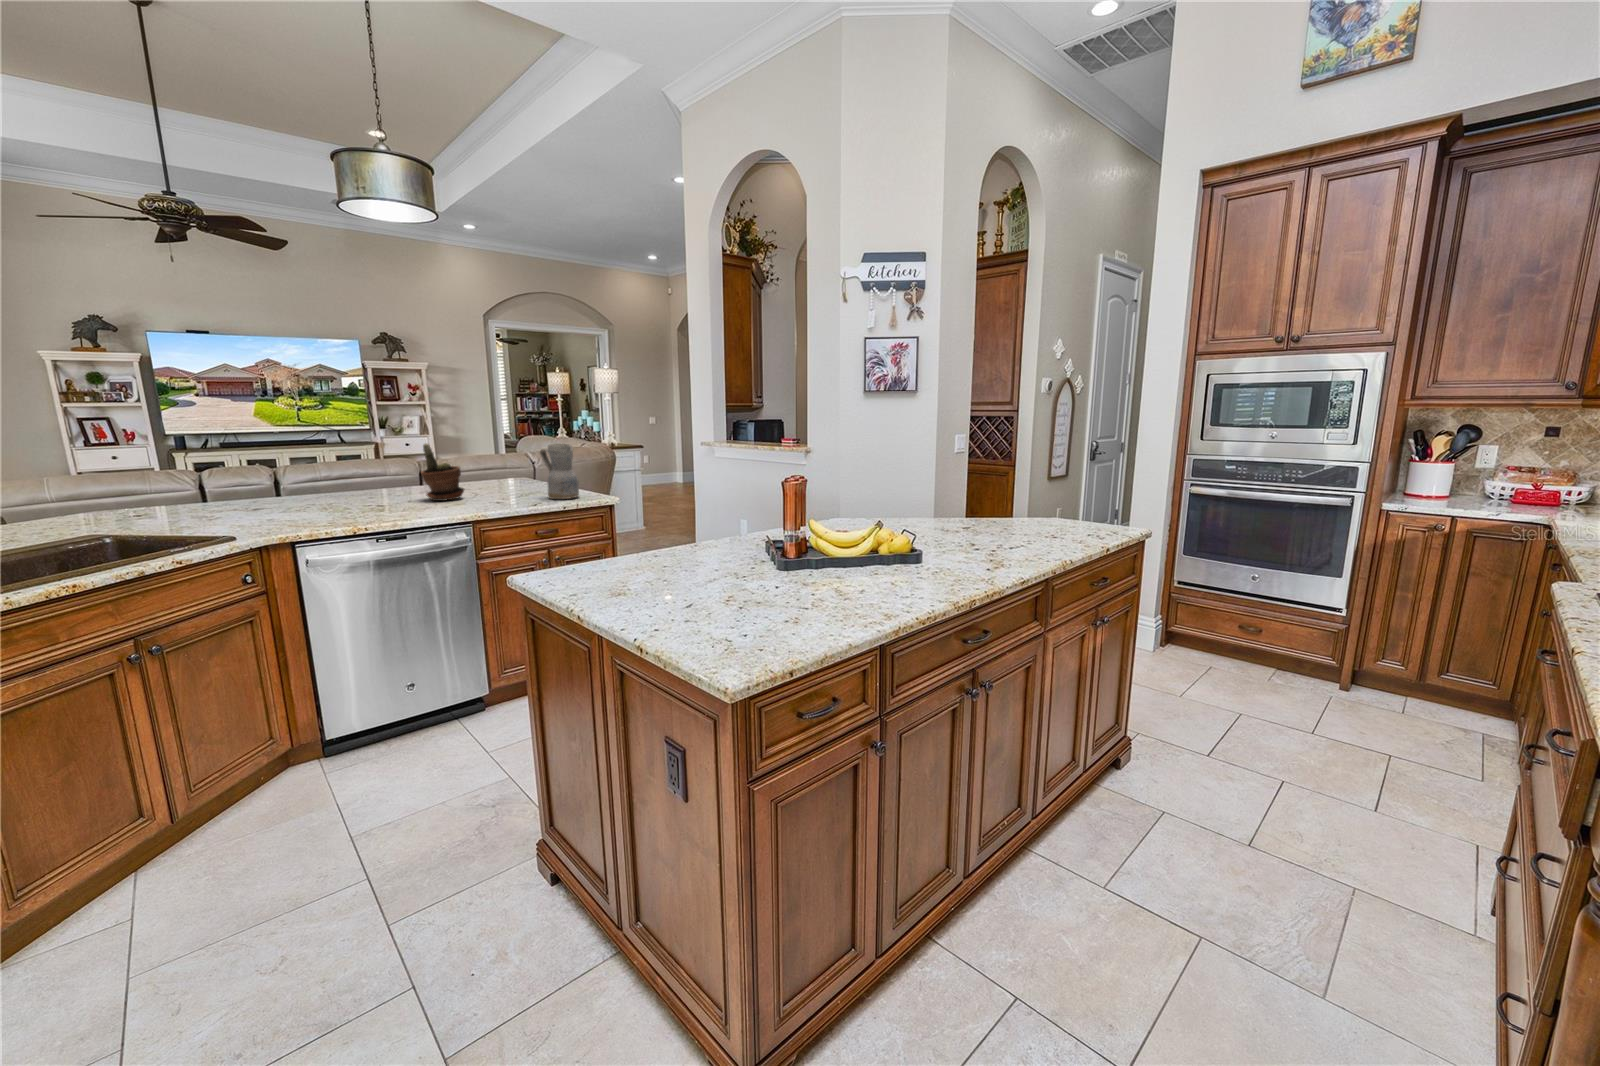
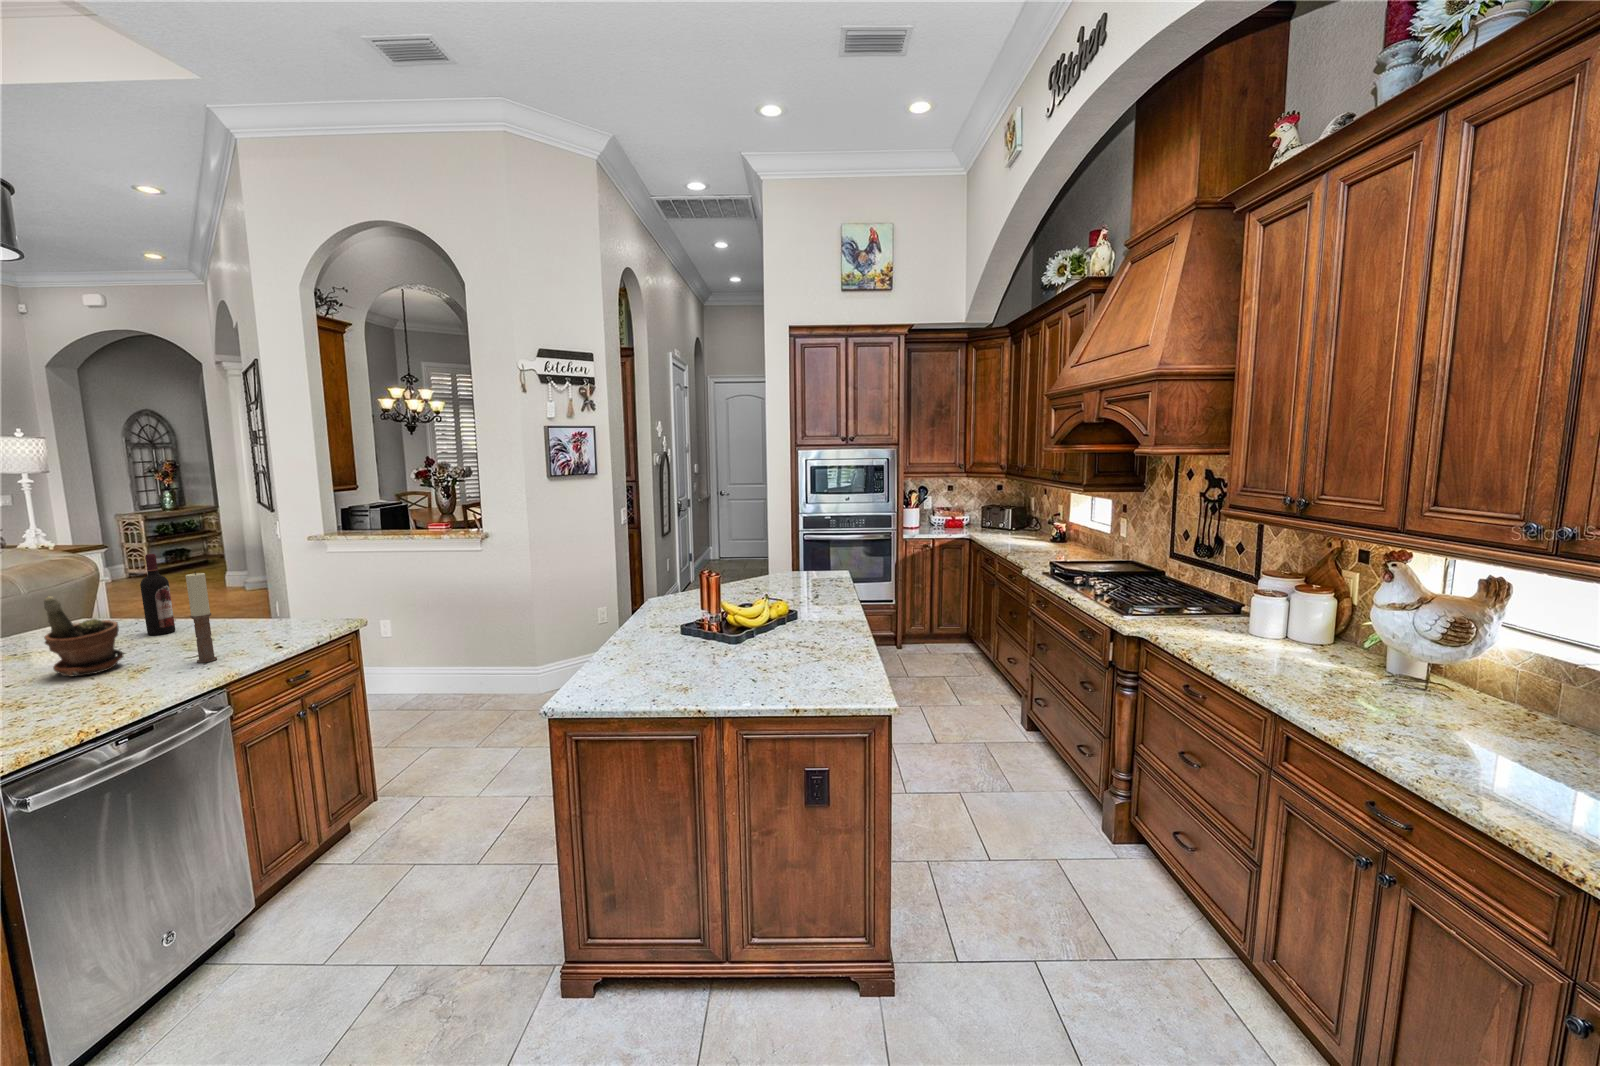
wine bottle: none [510,428,530,488] -> present [140,554,175,635]
candle: none [481,434,500,505] -> present [186,572,217,663]
ceramic pitcher: present [540,443,579,499] -> none [244,567,306,638]

